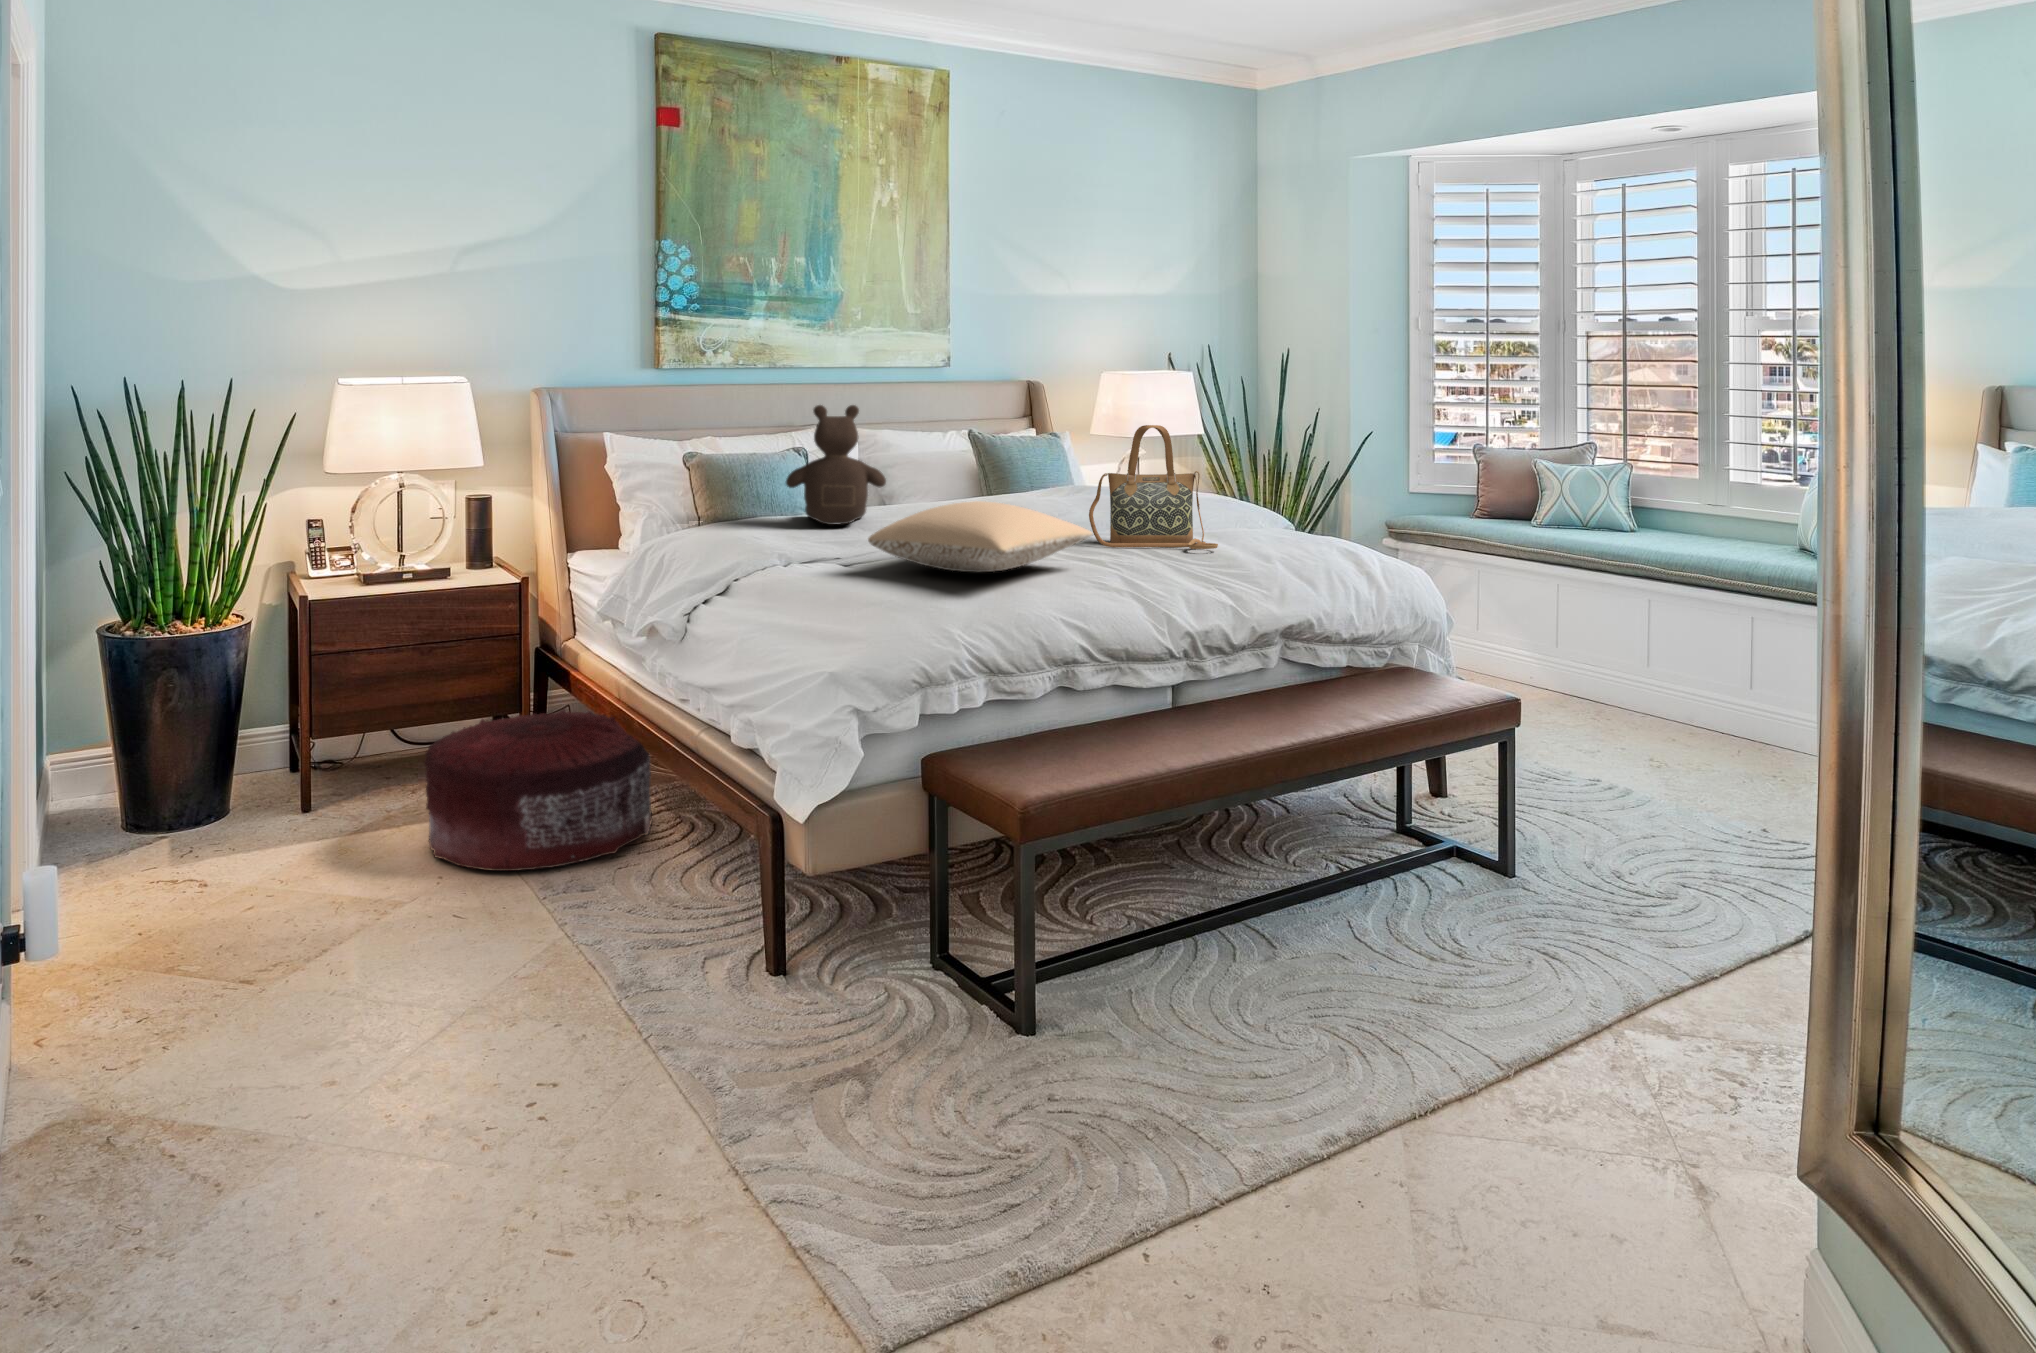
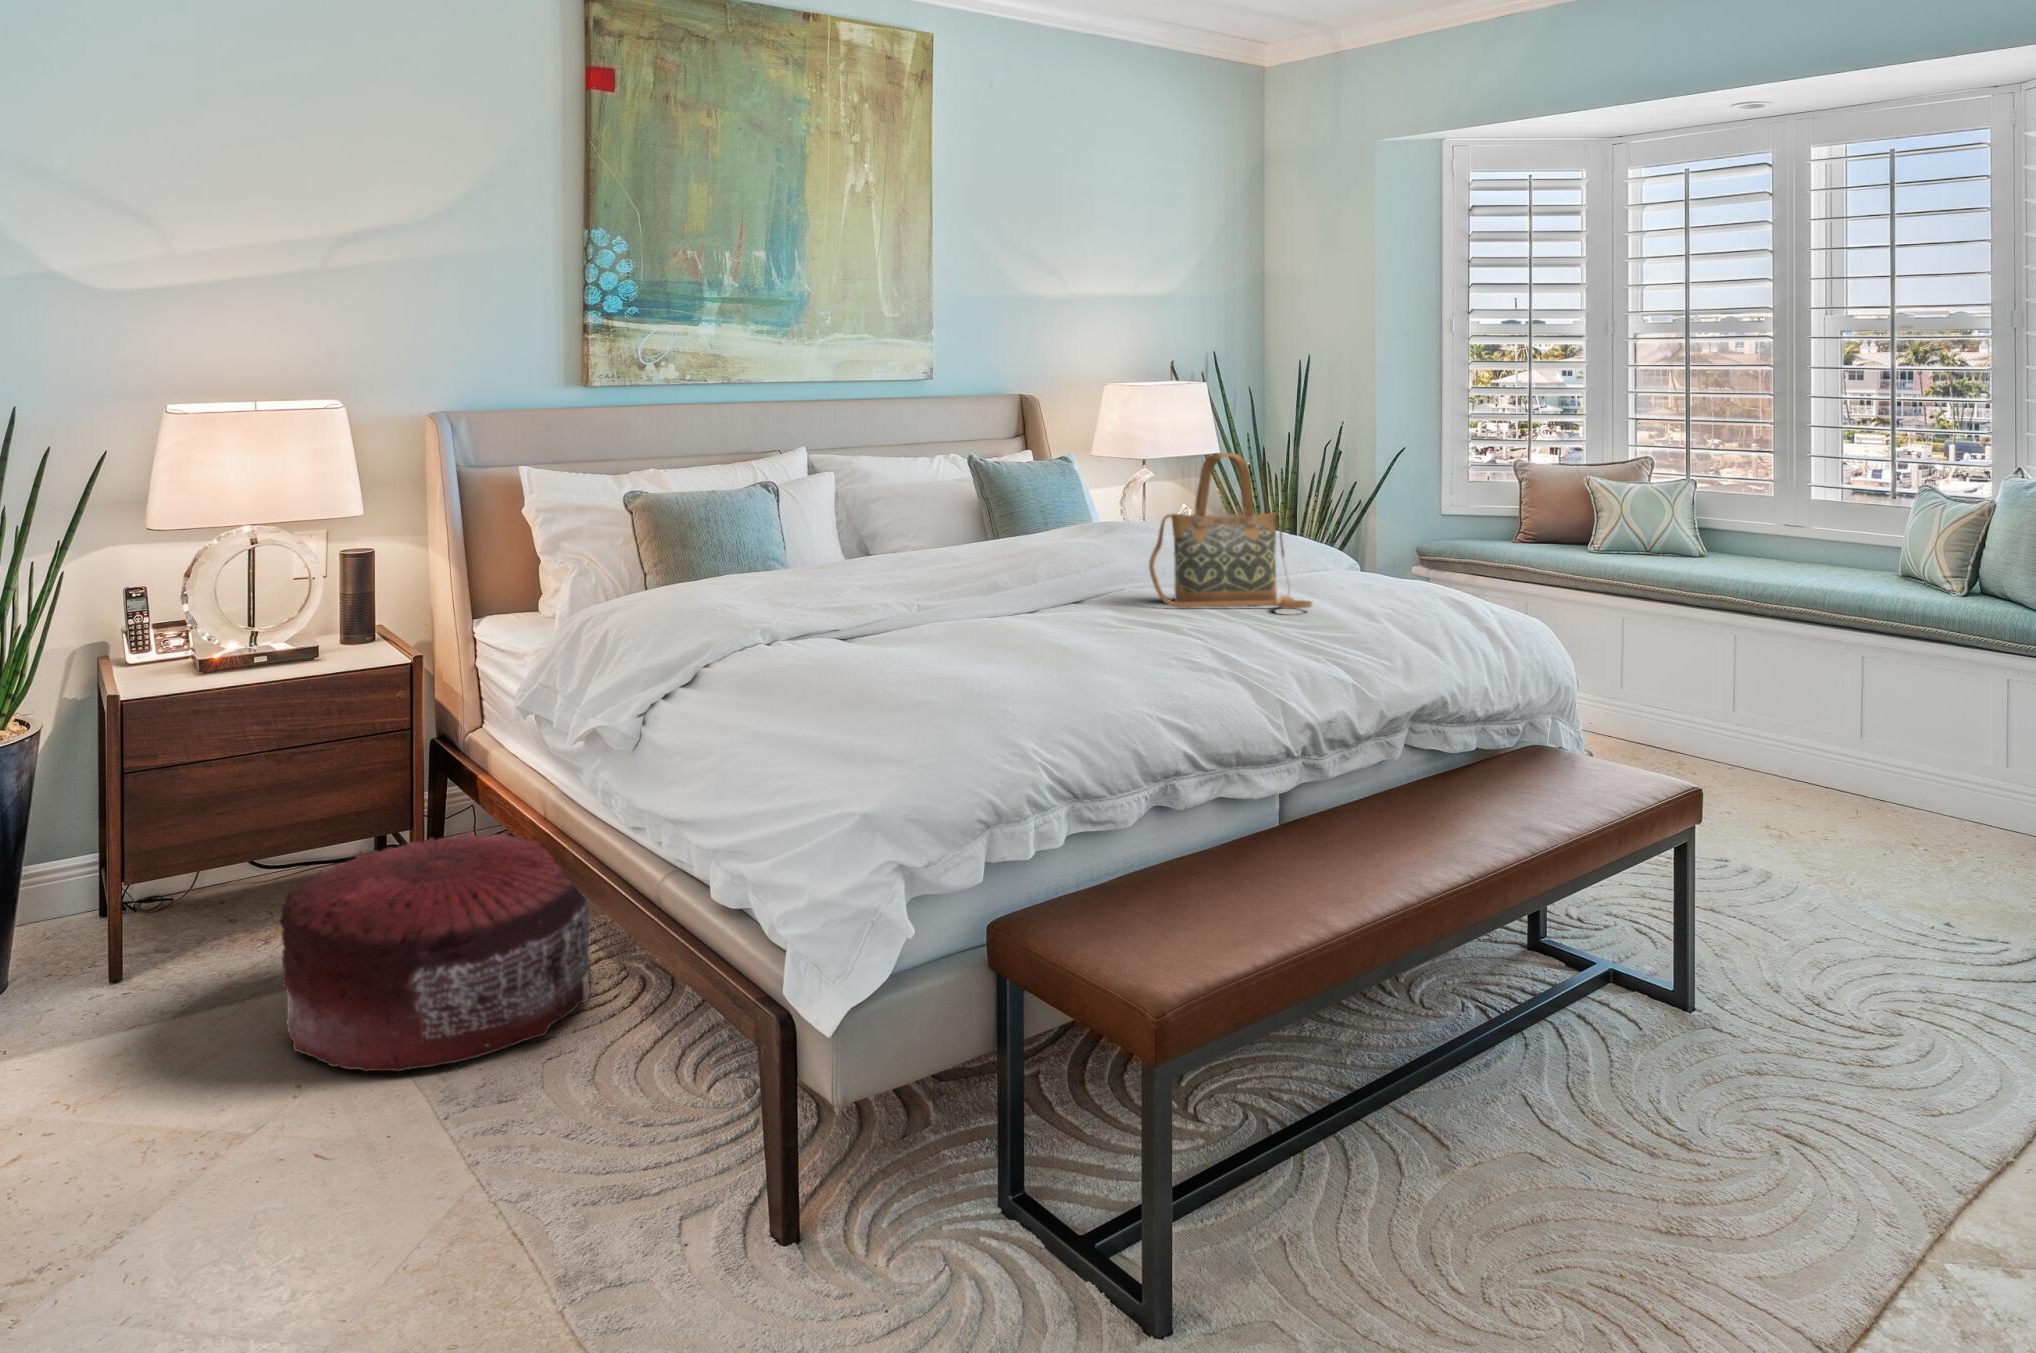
teddy bear: present [786,405,886,525] -> none [758,431,886,583]
pillow: present [868,501,1092,572] -> none [886,557,1172,651]

